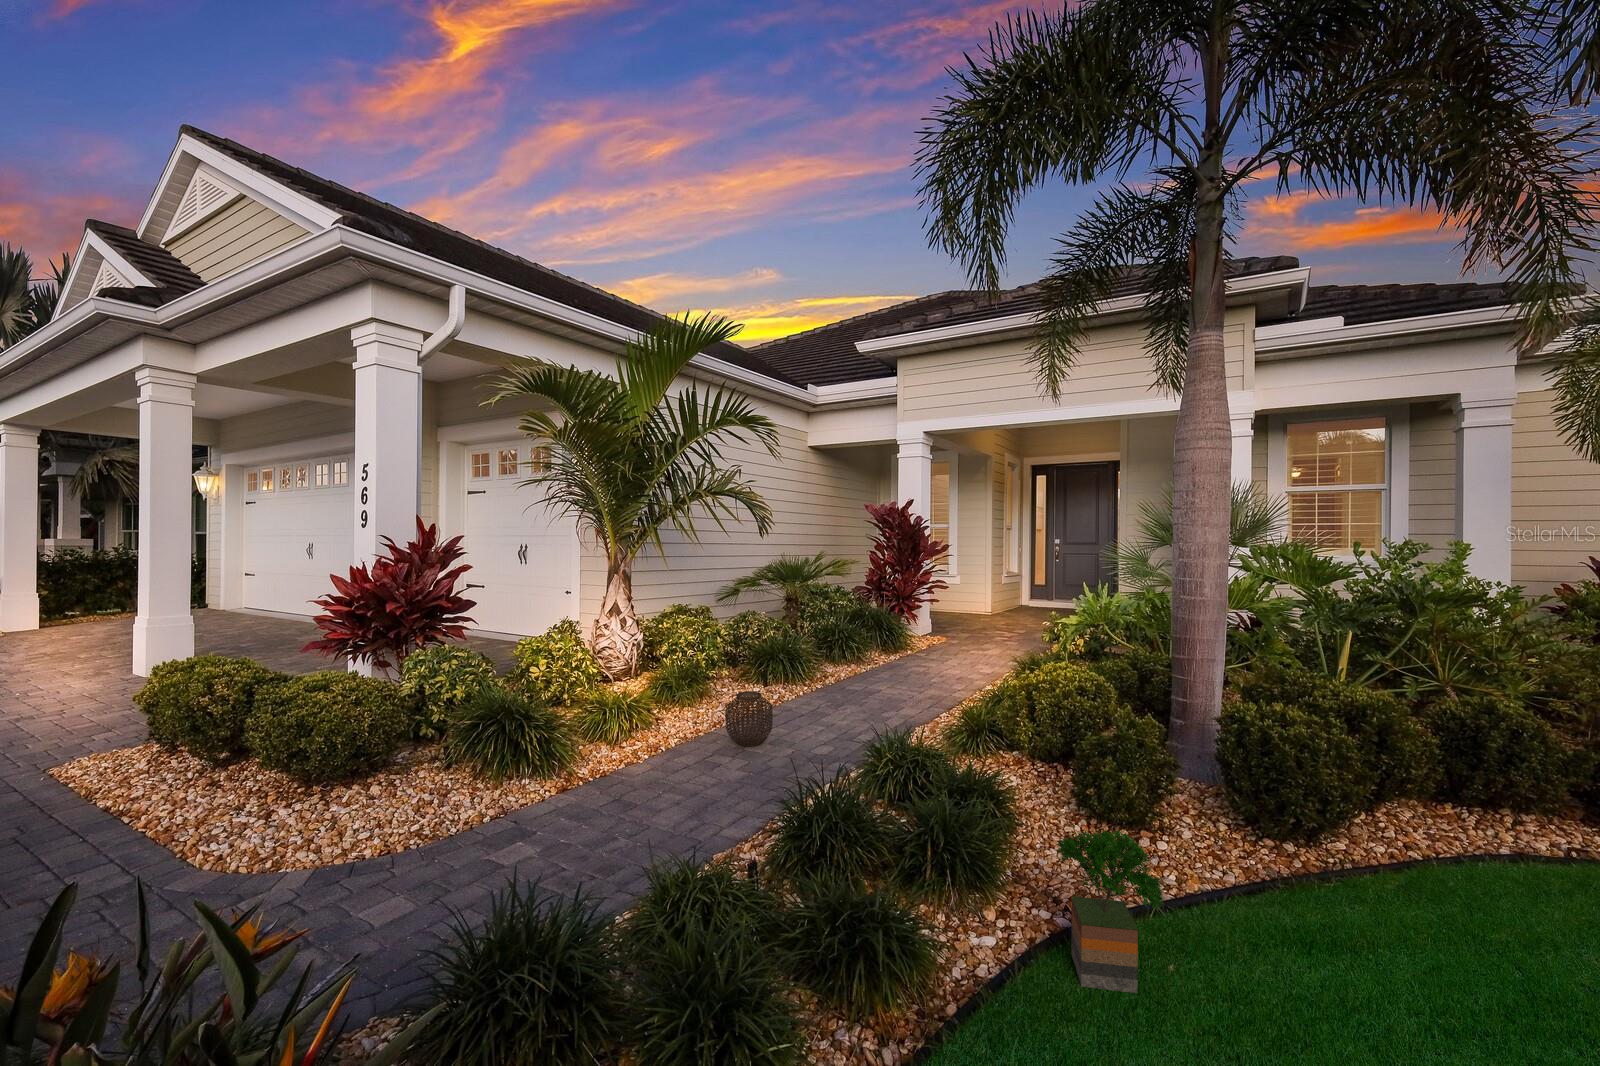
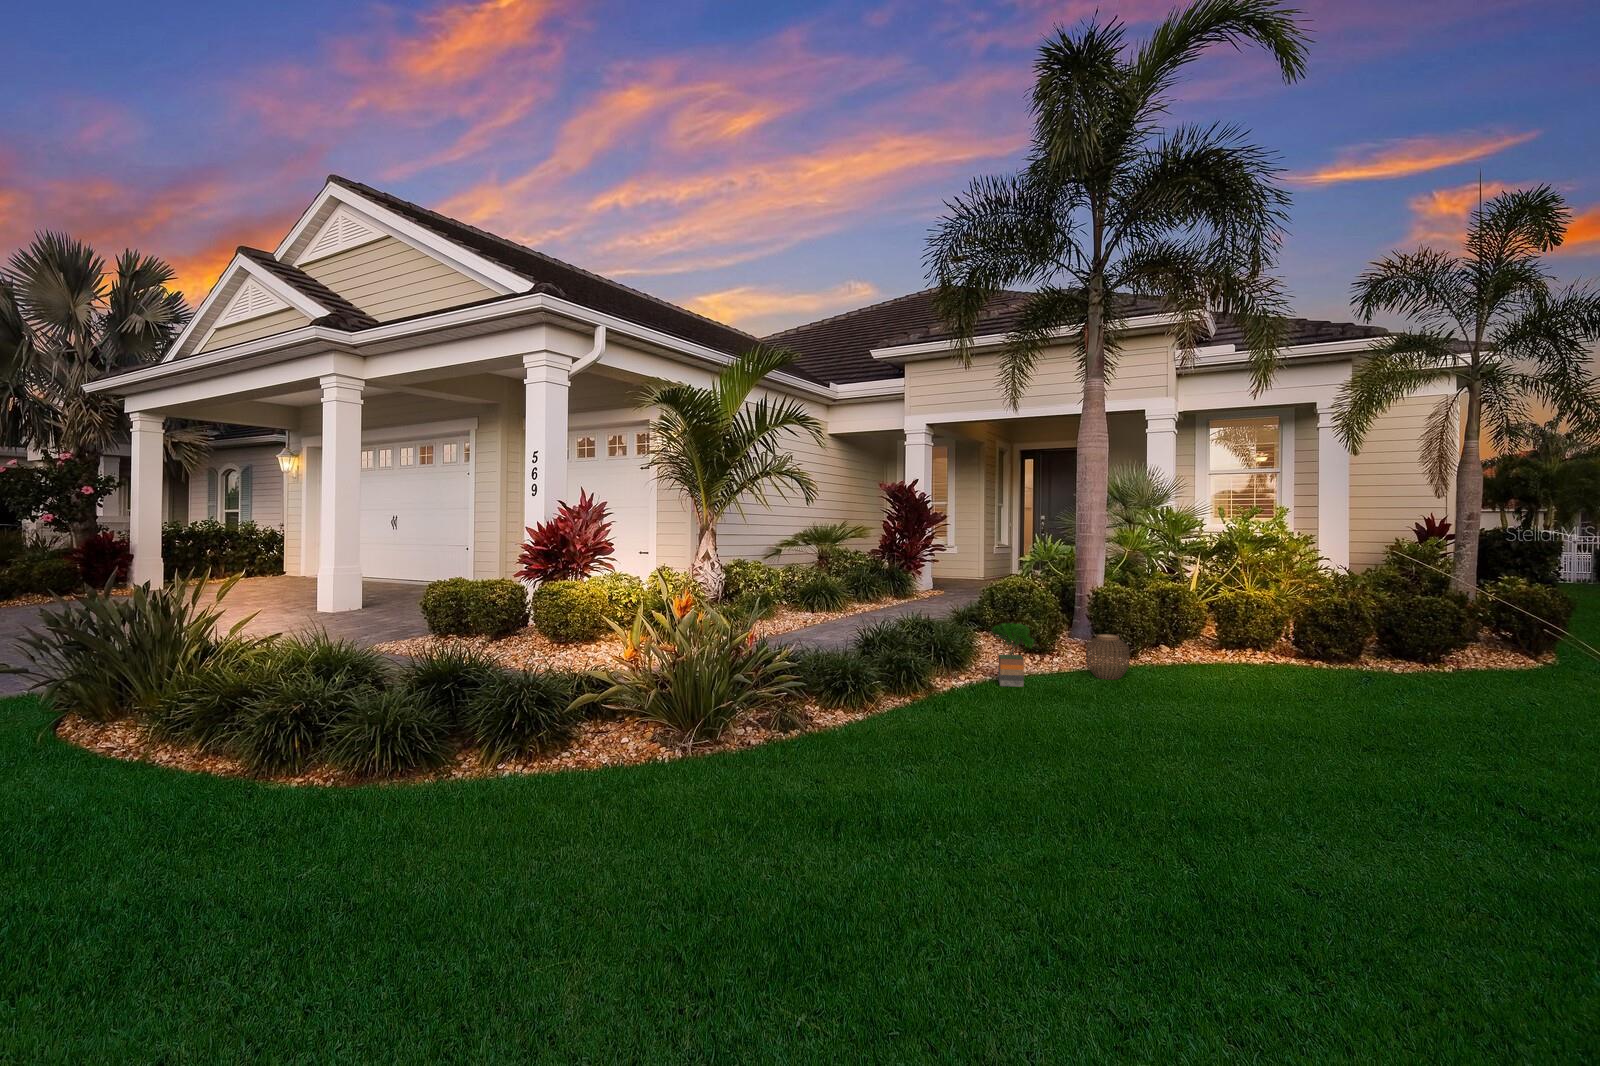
woven basket: present [725,691,773,747] -> present [1086,634,1130,680]

